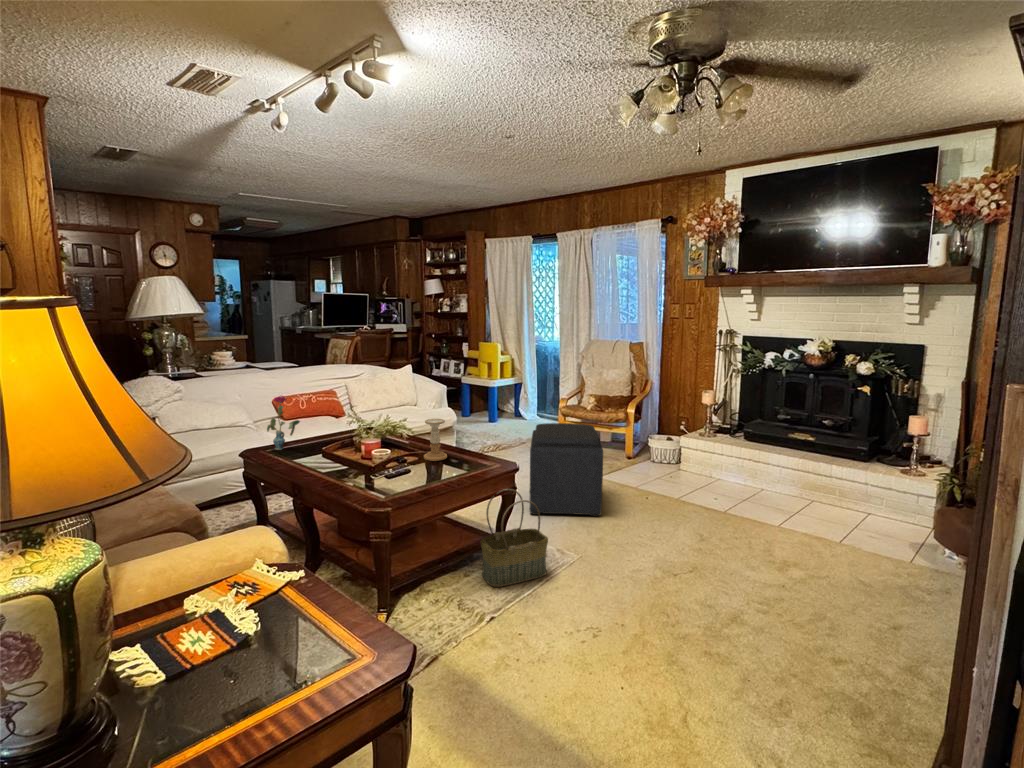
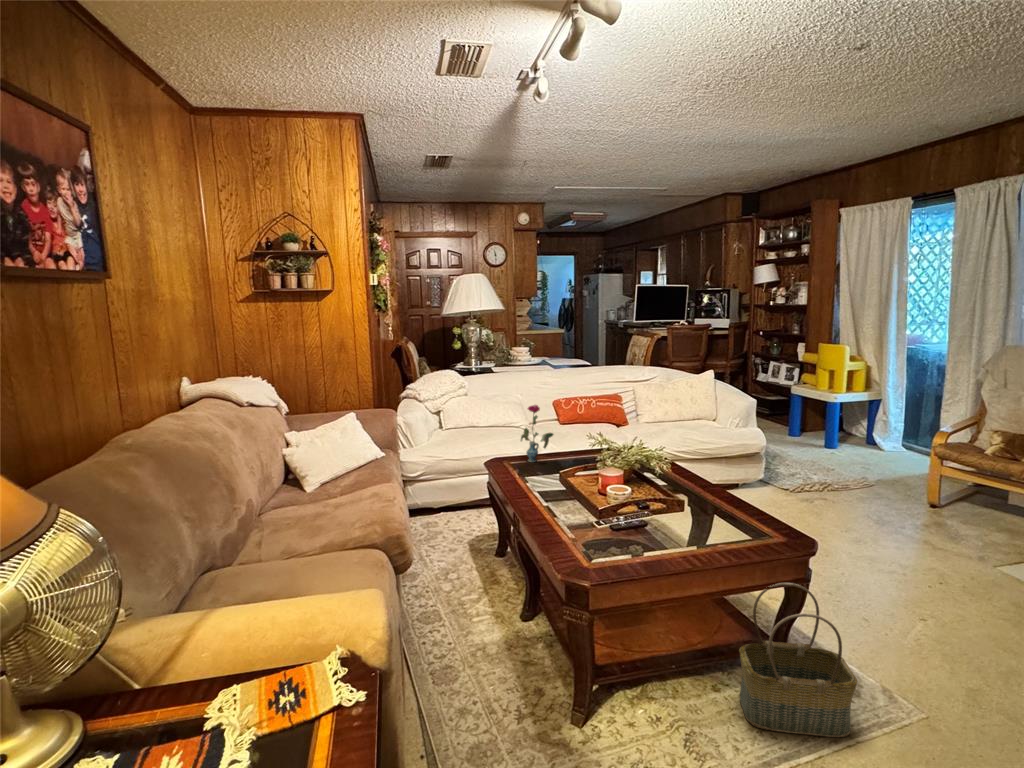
candle holder: present [424,419,447,461] -> none [682,455,714,513]
ottoman: present [530,423,603,517] -> none [848,475,1001,648]

